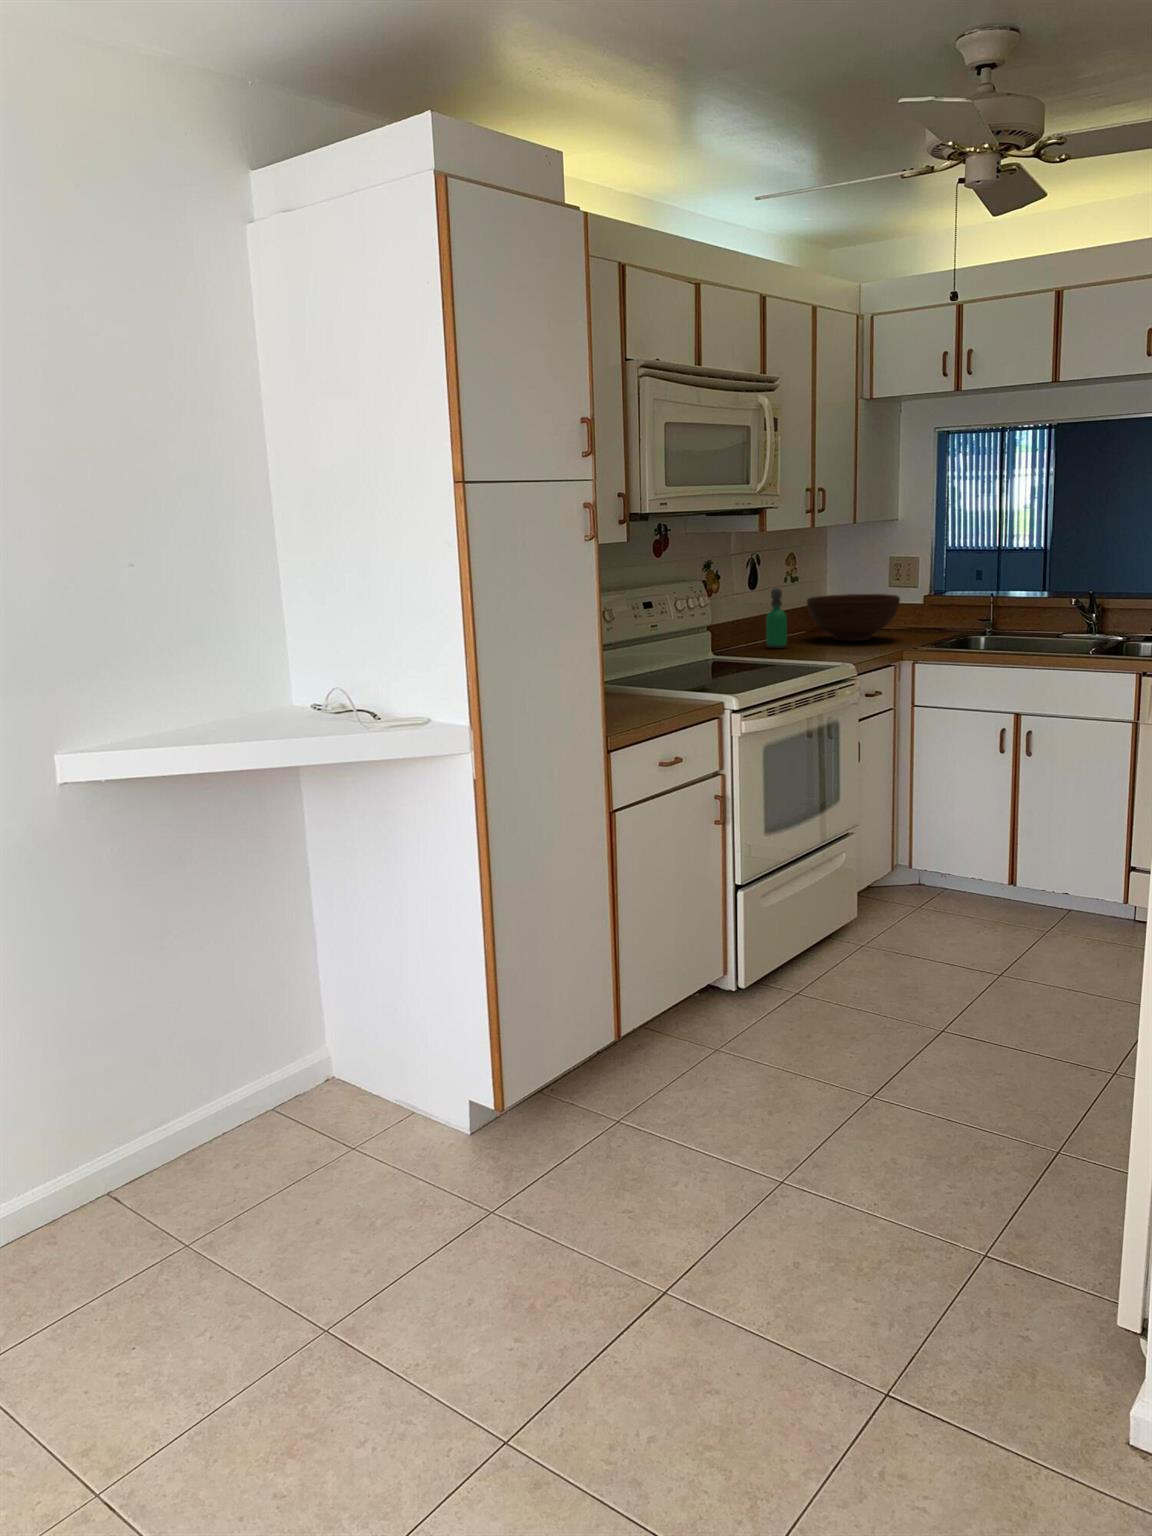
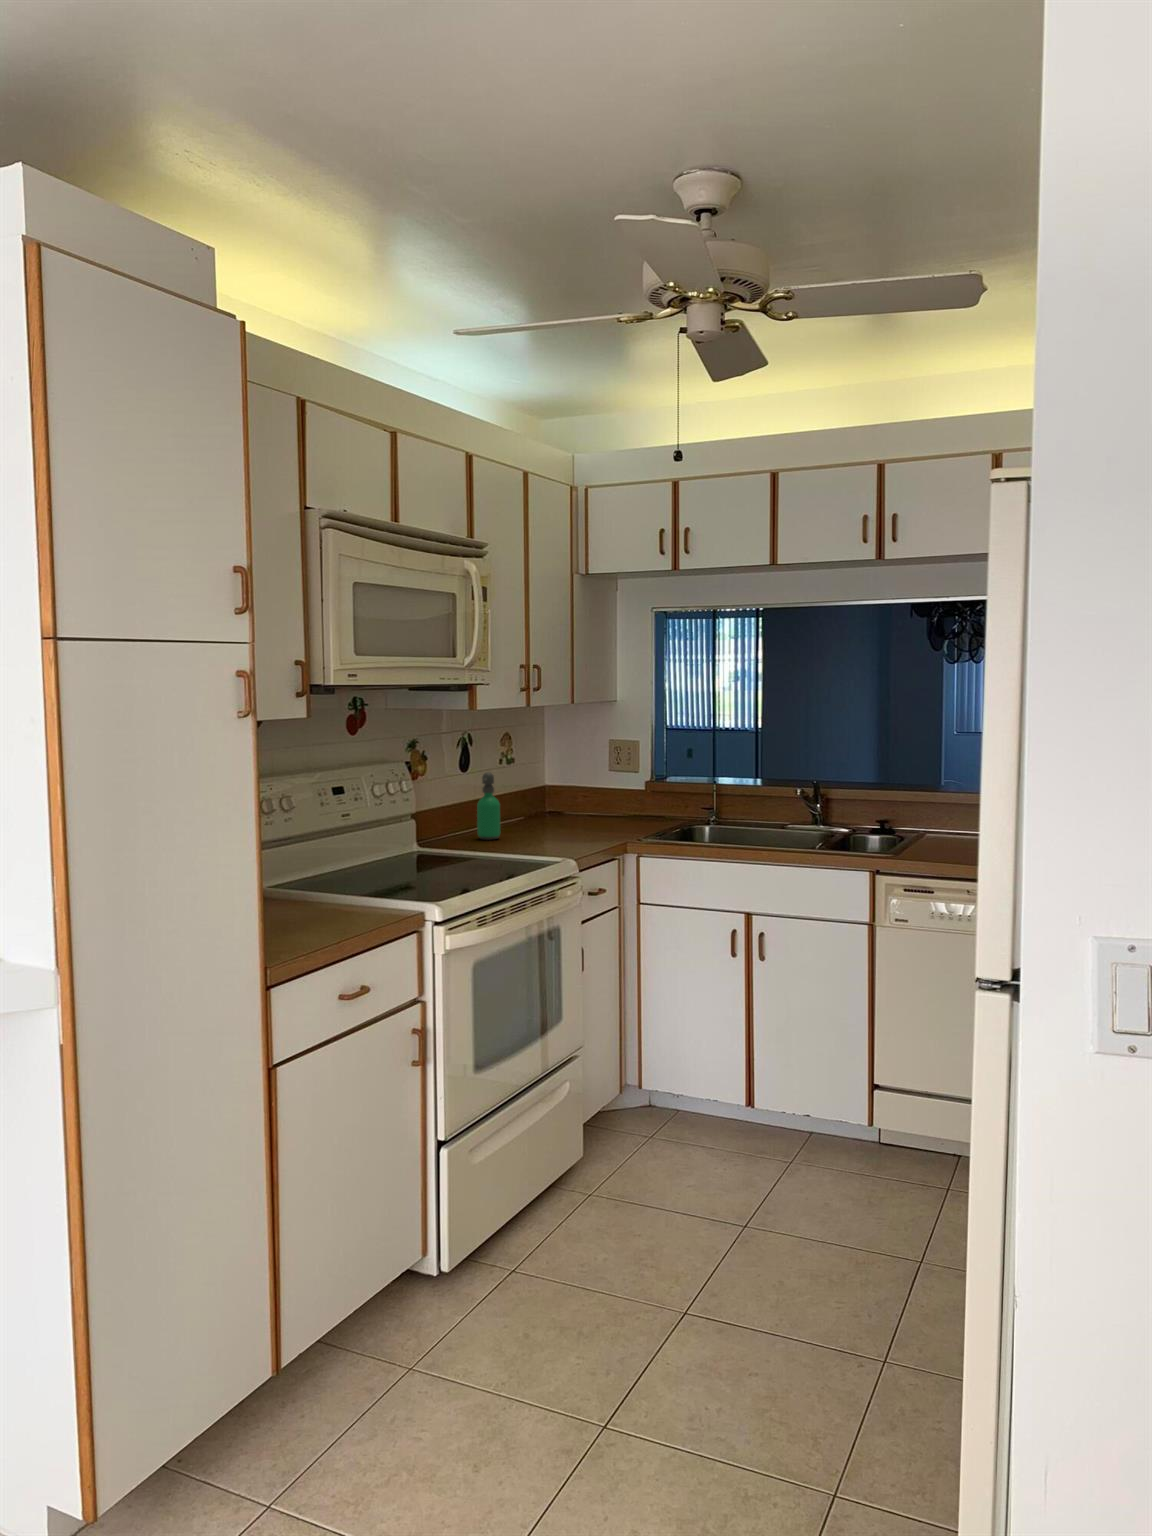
fruit bowl: present [807,594,900,641] -> none [522,779,622,831]

